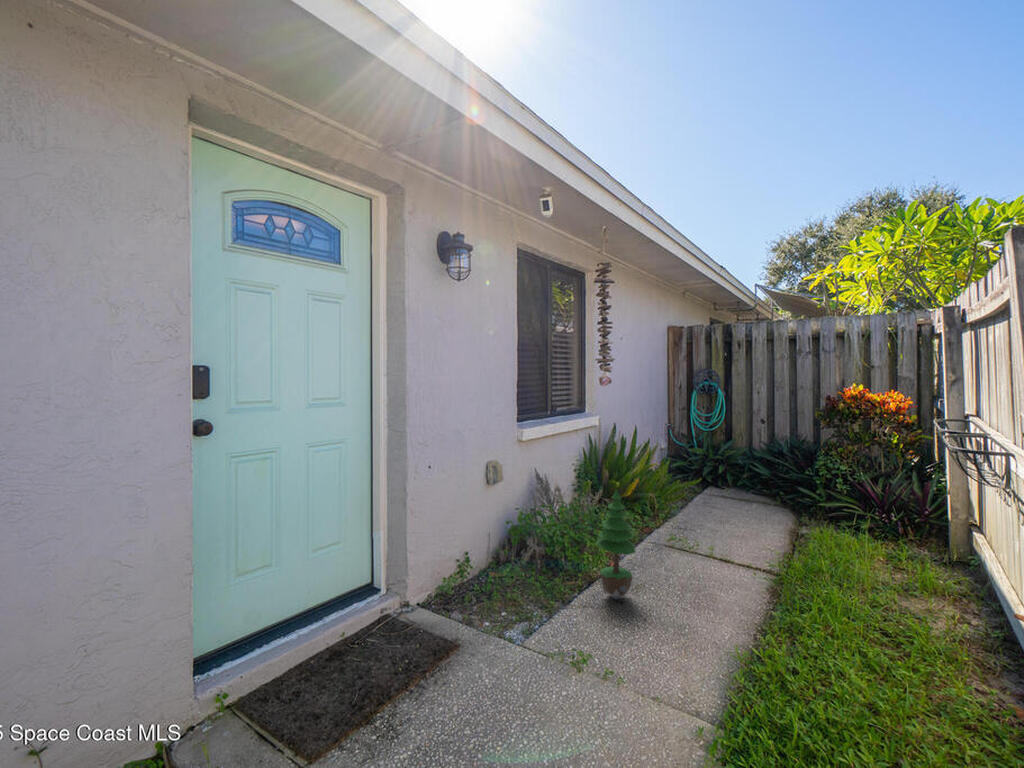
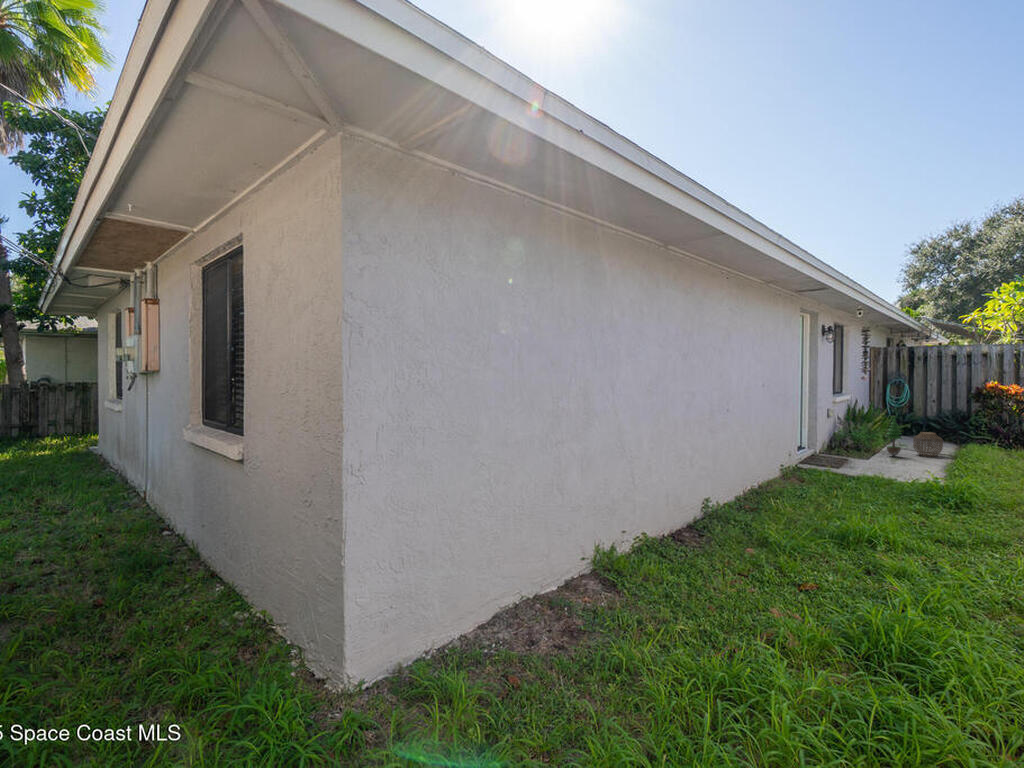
woven basket: none [672,523,739,599] -> present [913,432,943,457]

